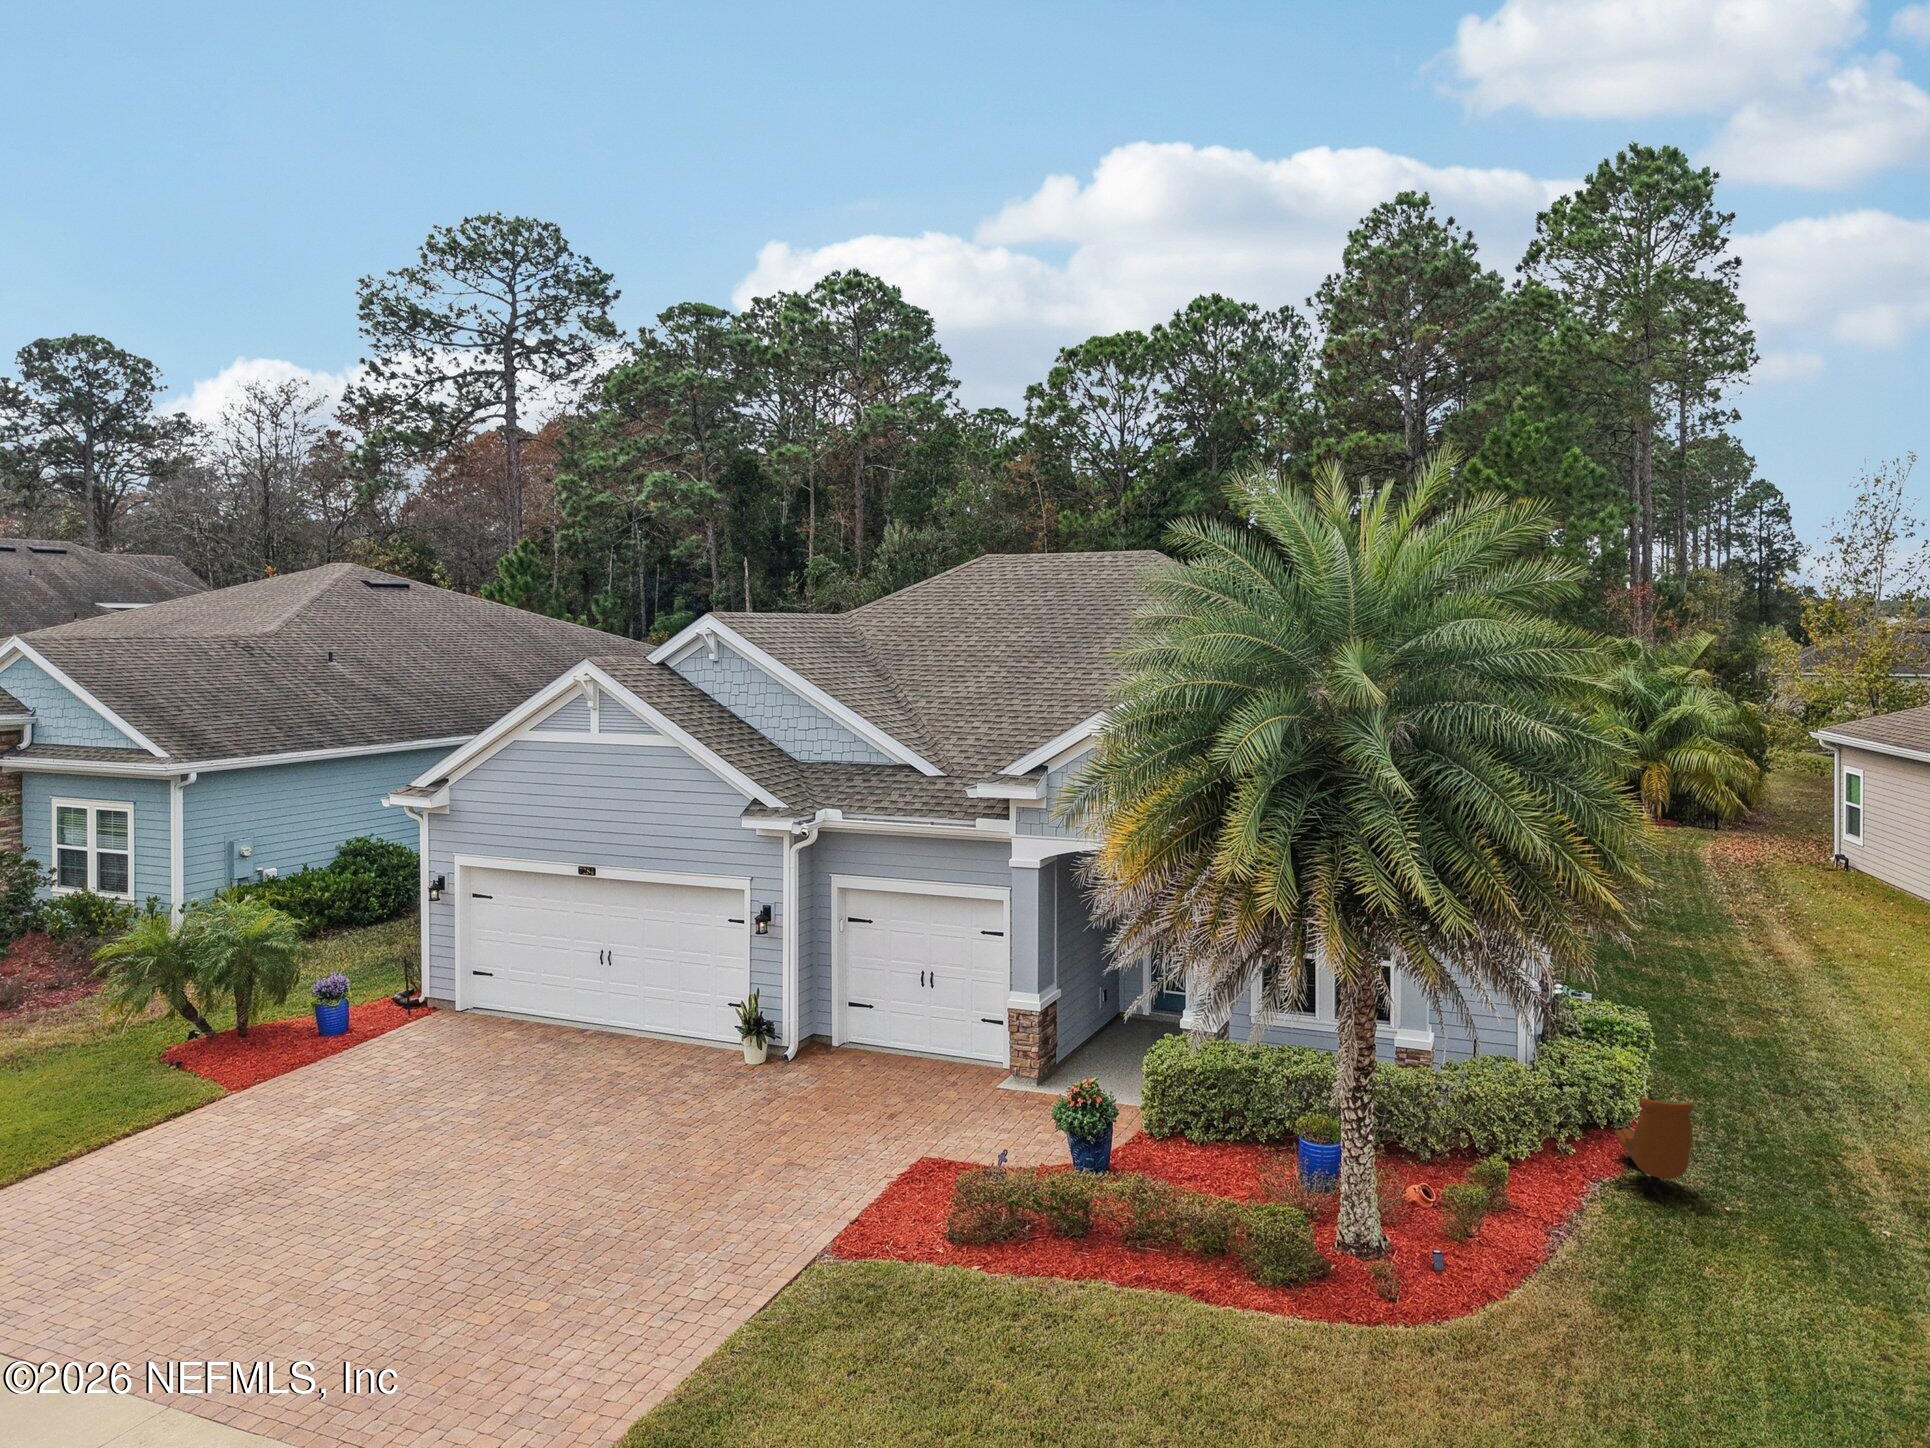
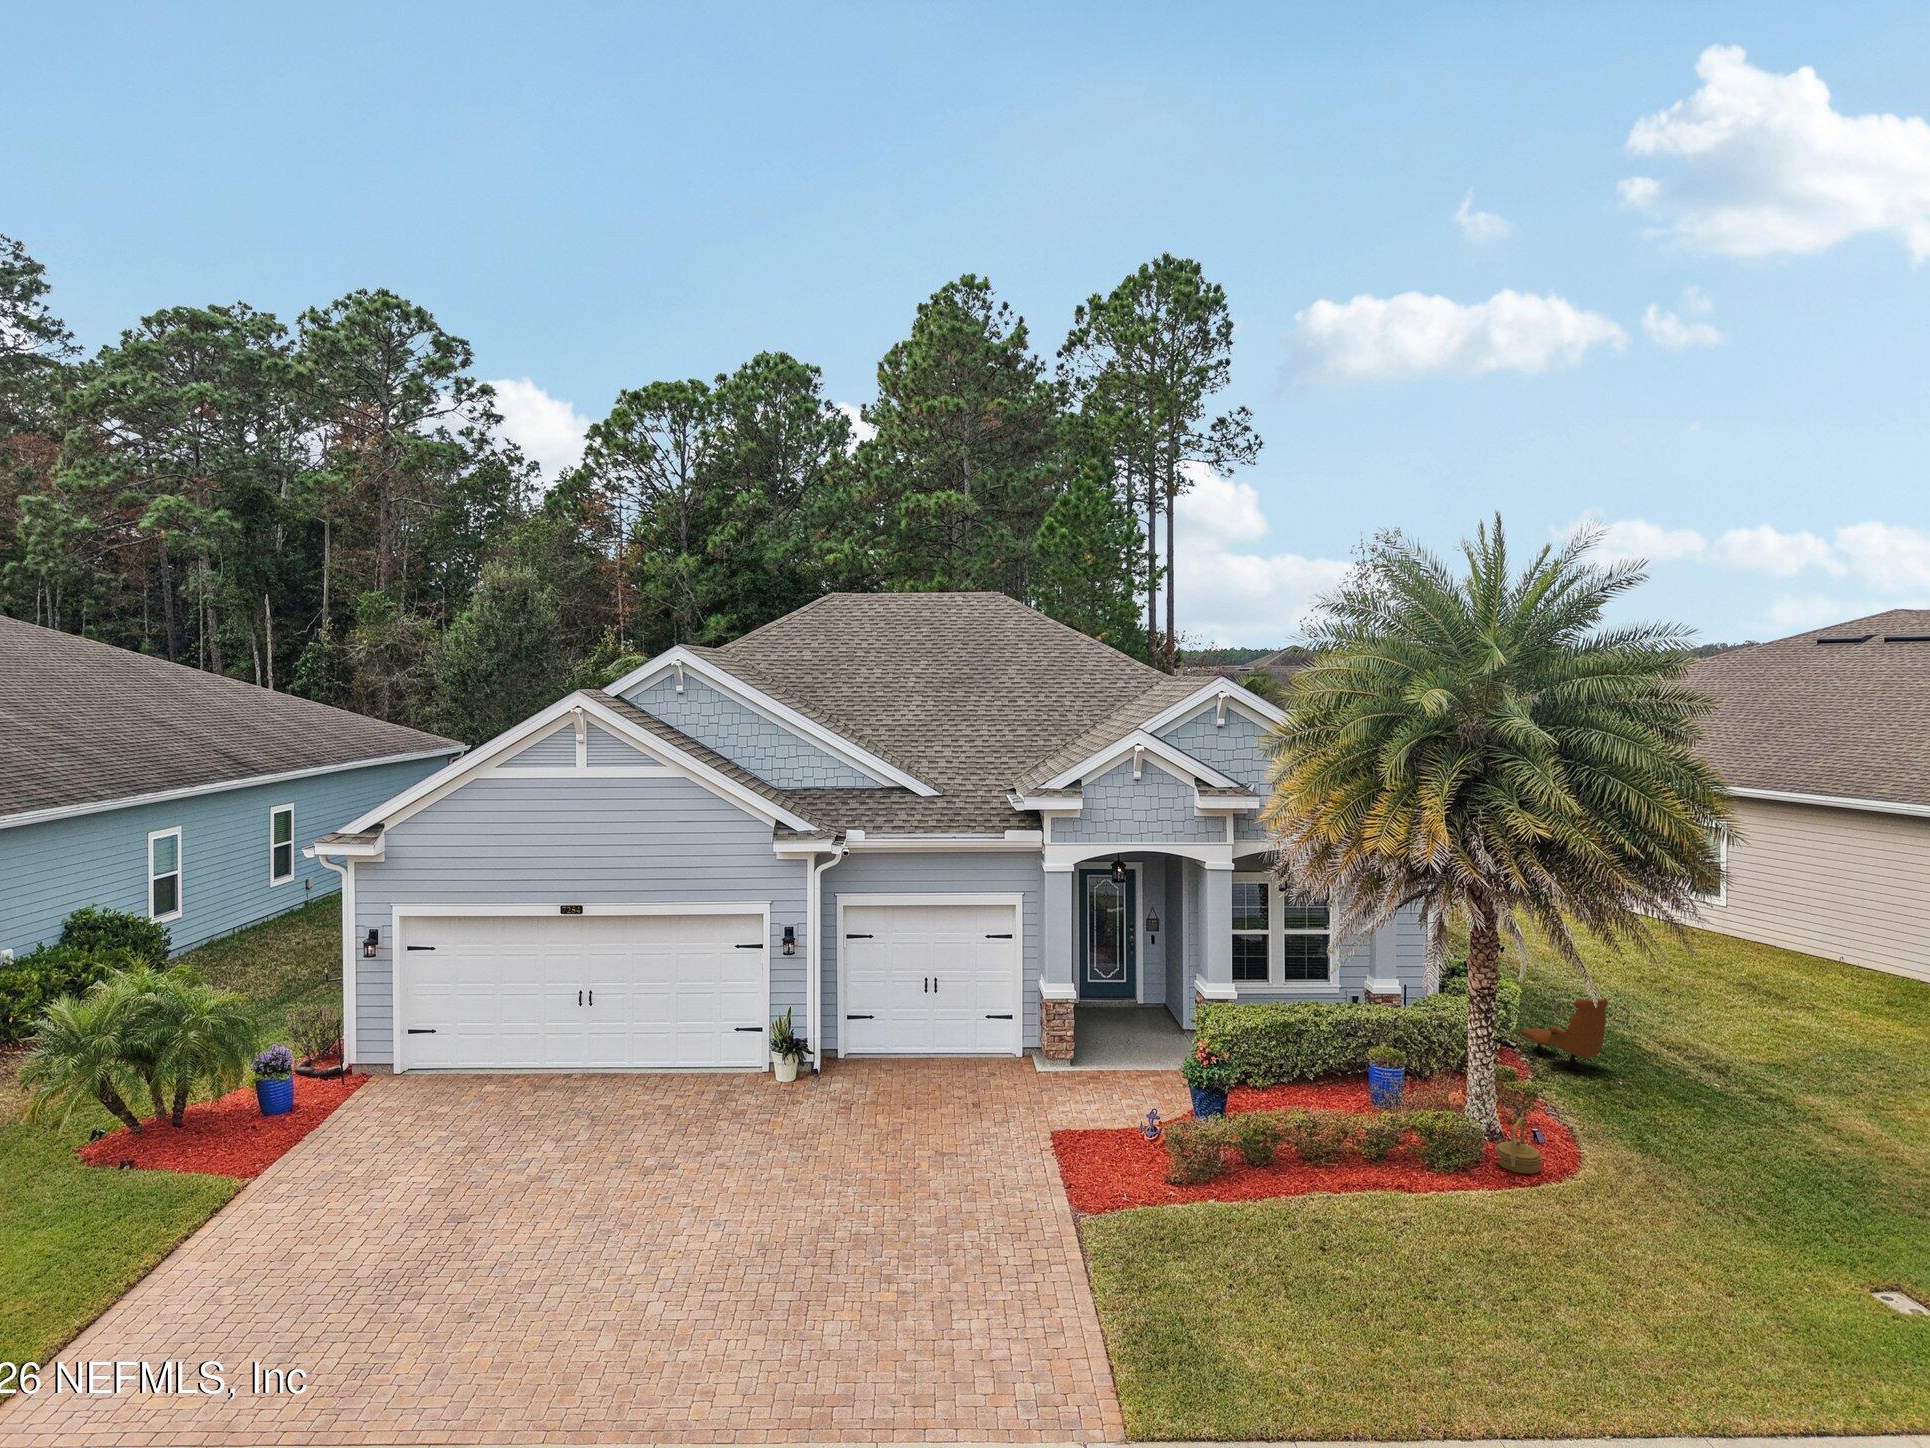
woven basket: none [1358,1229,1411,1302] -> present [1496,1117,1541,1173]

